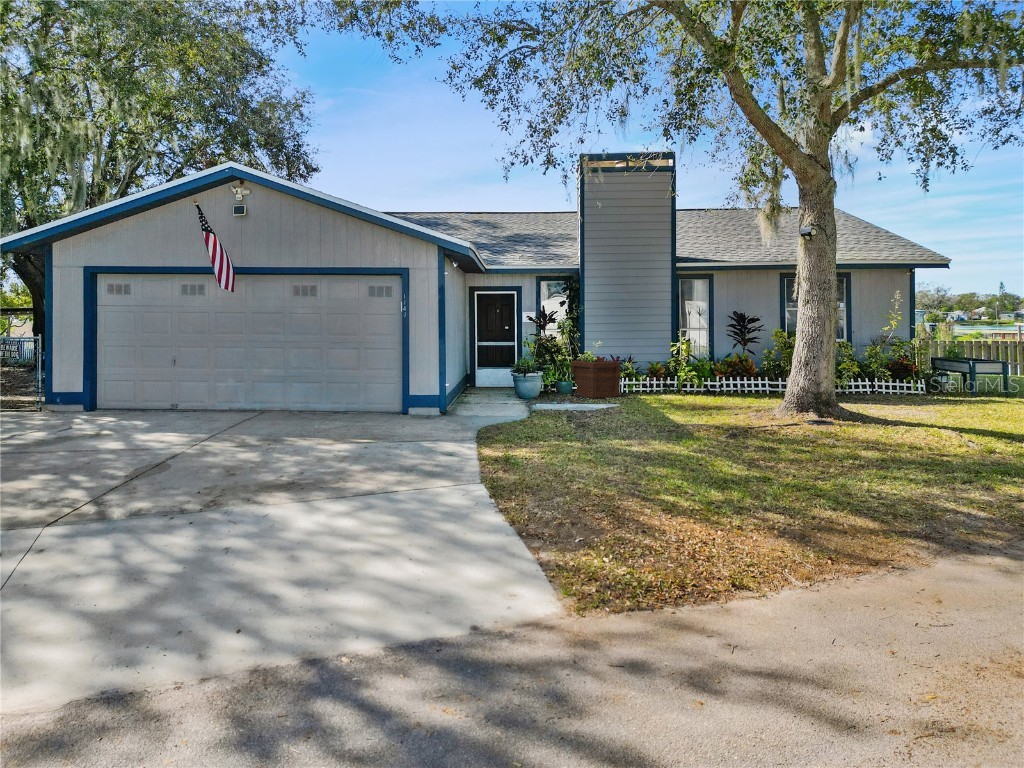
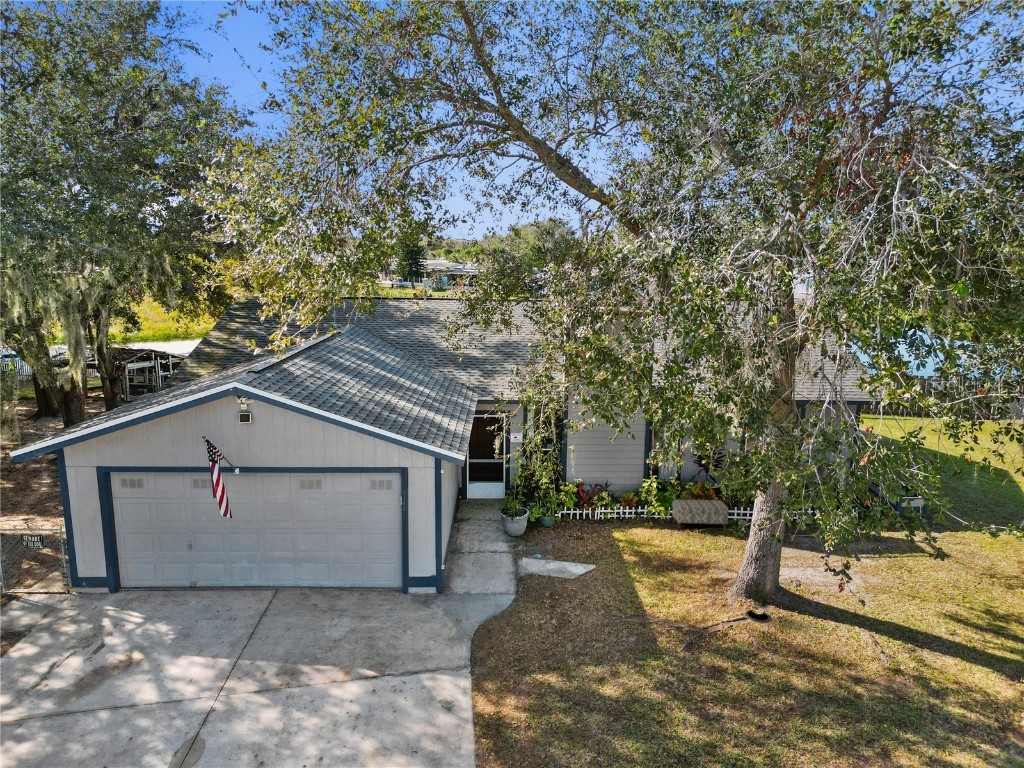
wooden crate: present [571,360,620,398] -> none [553,493,596,535]
bench: none [707,368,772,398] -> present [672,499,729,530]

